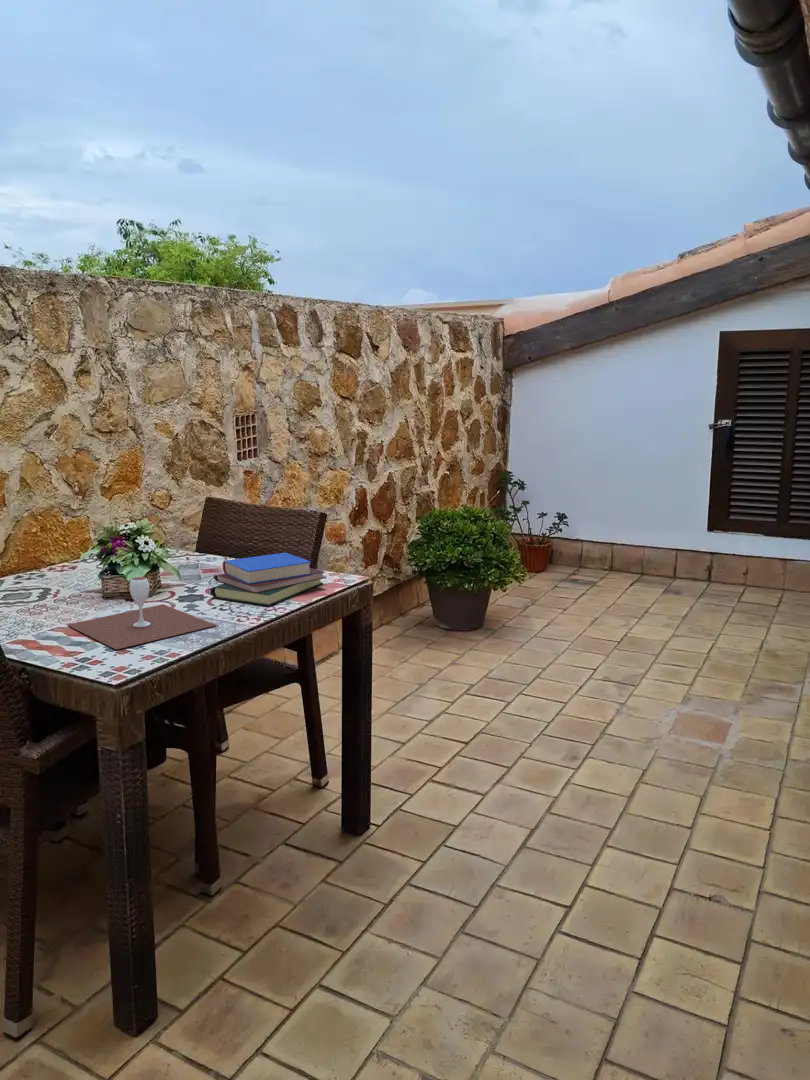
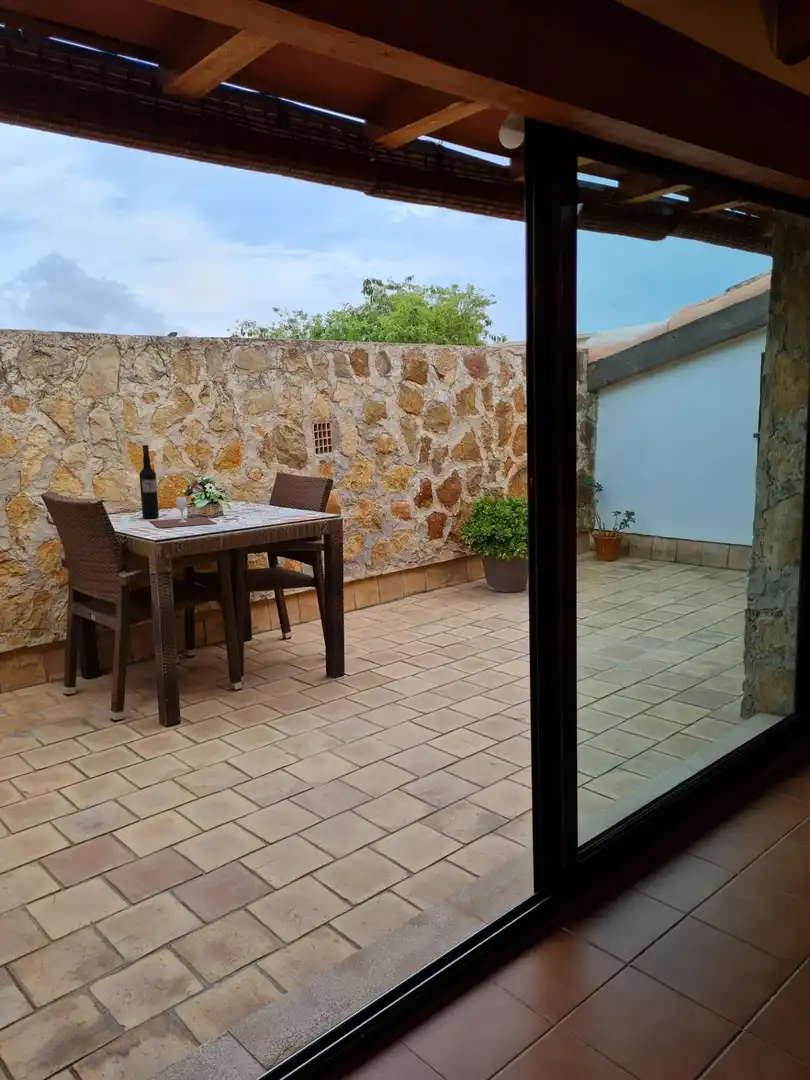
wine bottle: none [33,475,72,616] -> present [139,445,159,518]
book: present [210,553,325,606] -> none [231,495,300,519]

